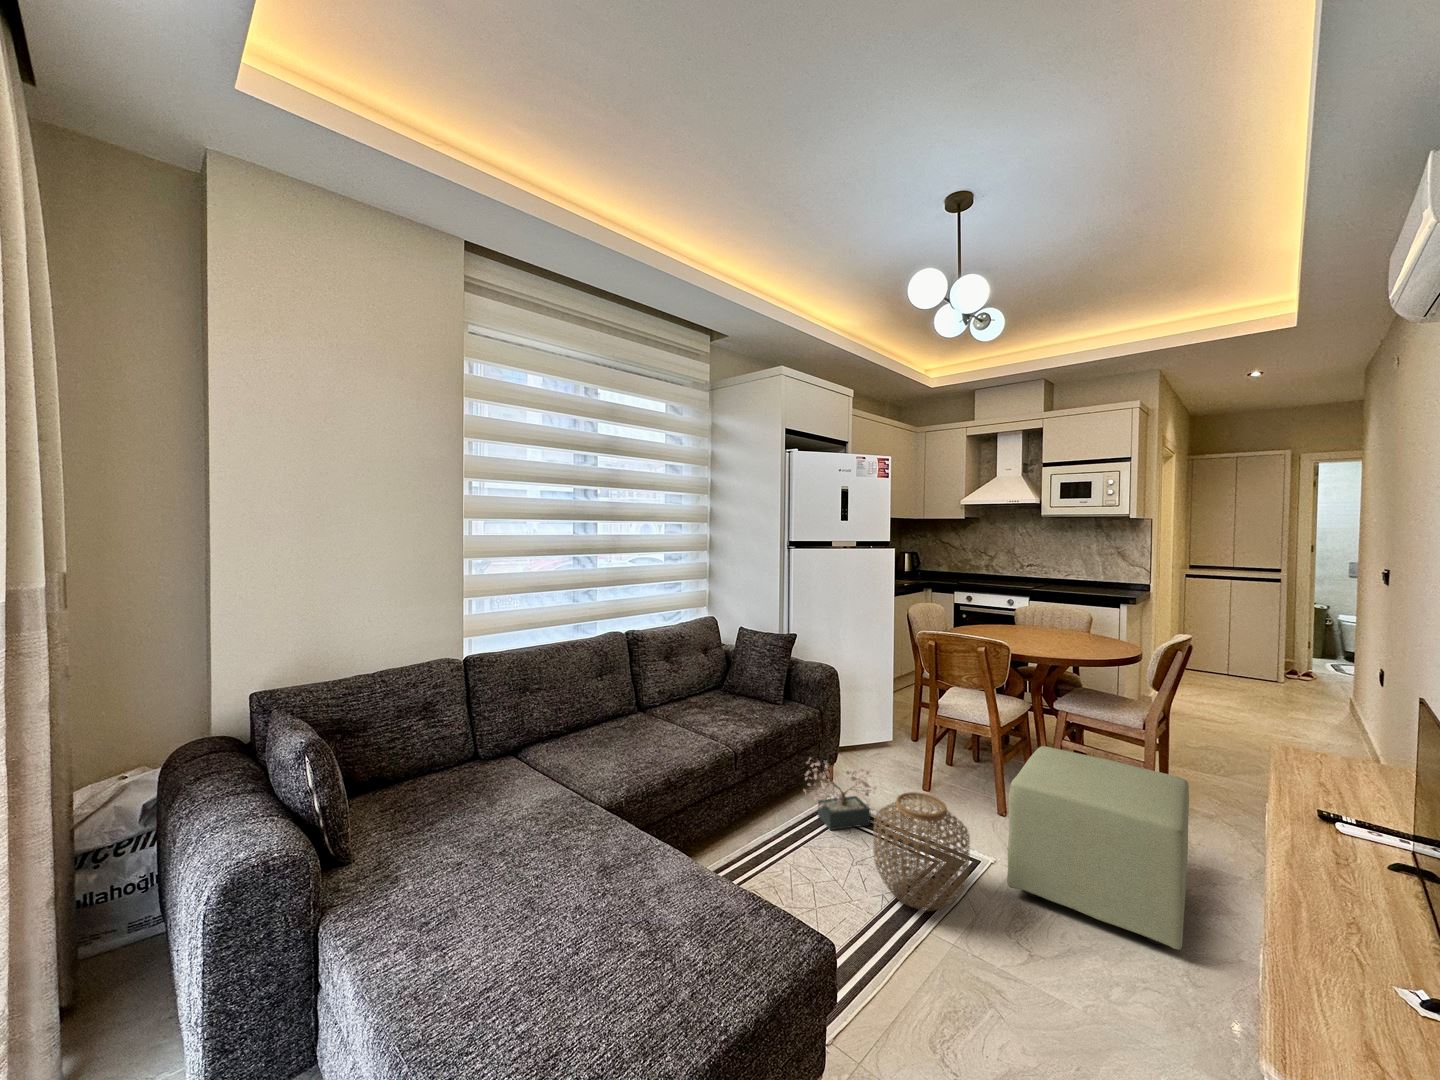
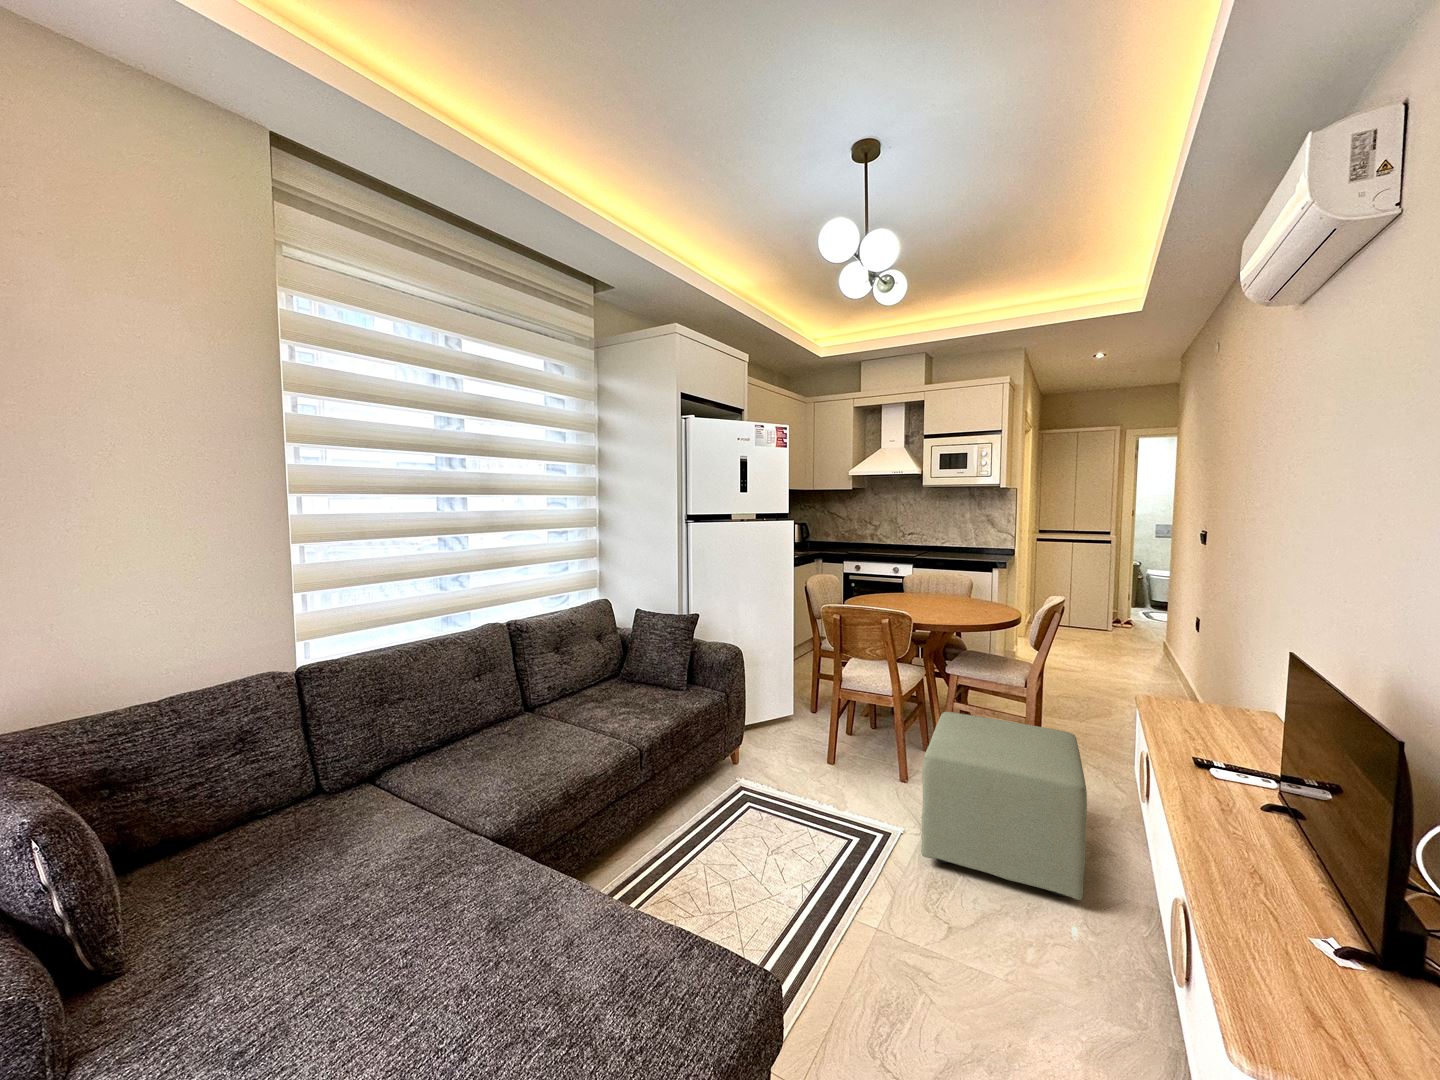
decorative plant: present [804,758,877,830] -> none [714,743,787,817]
woven basket: present [873,792,970,910] -> none [793,773,889,894]

